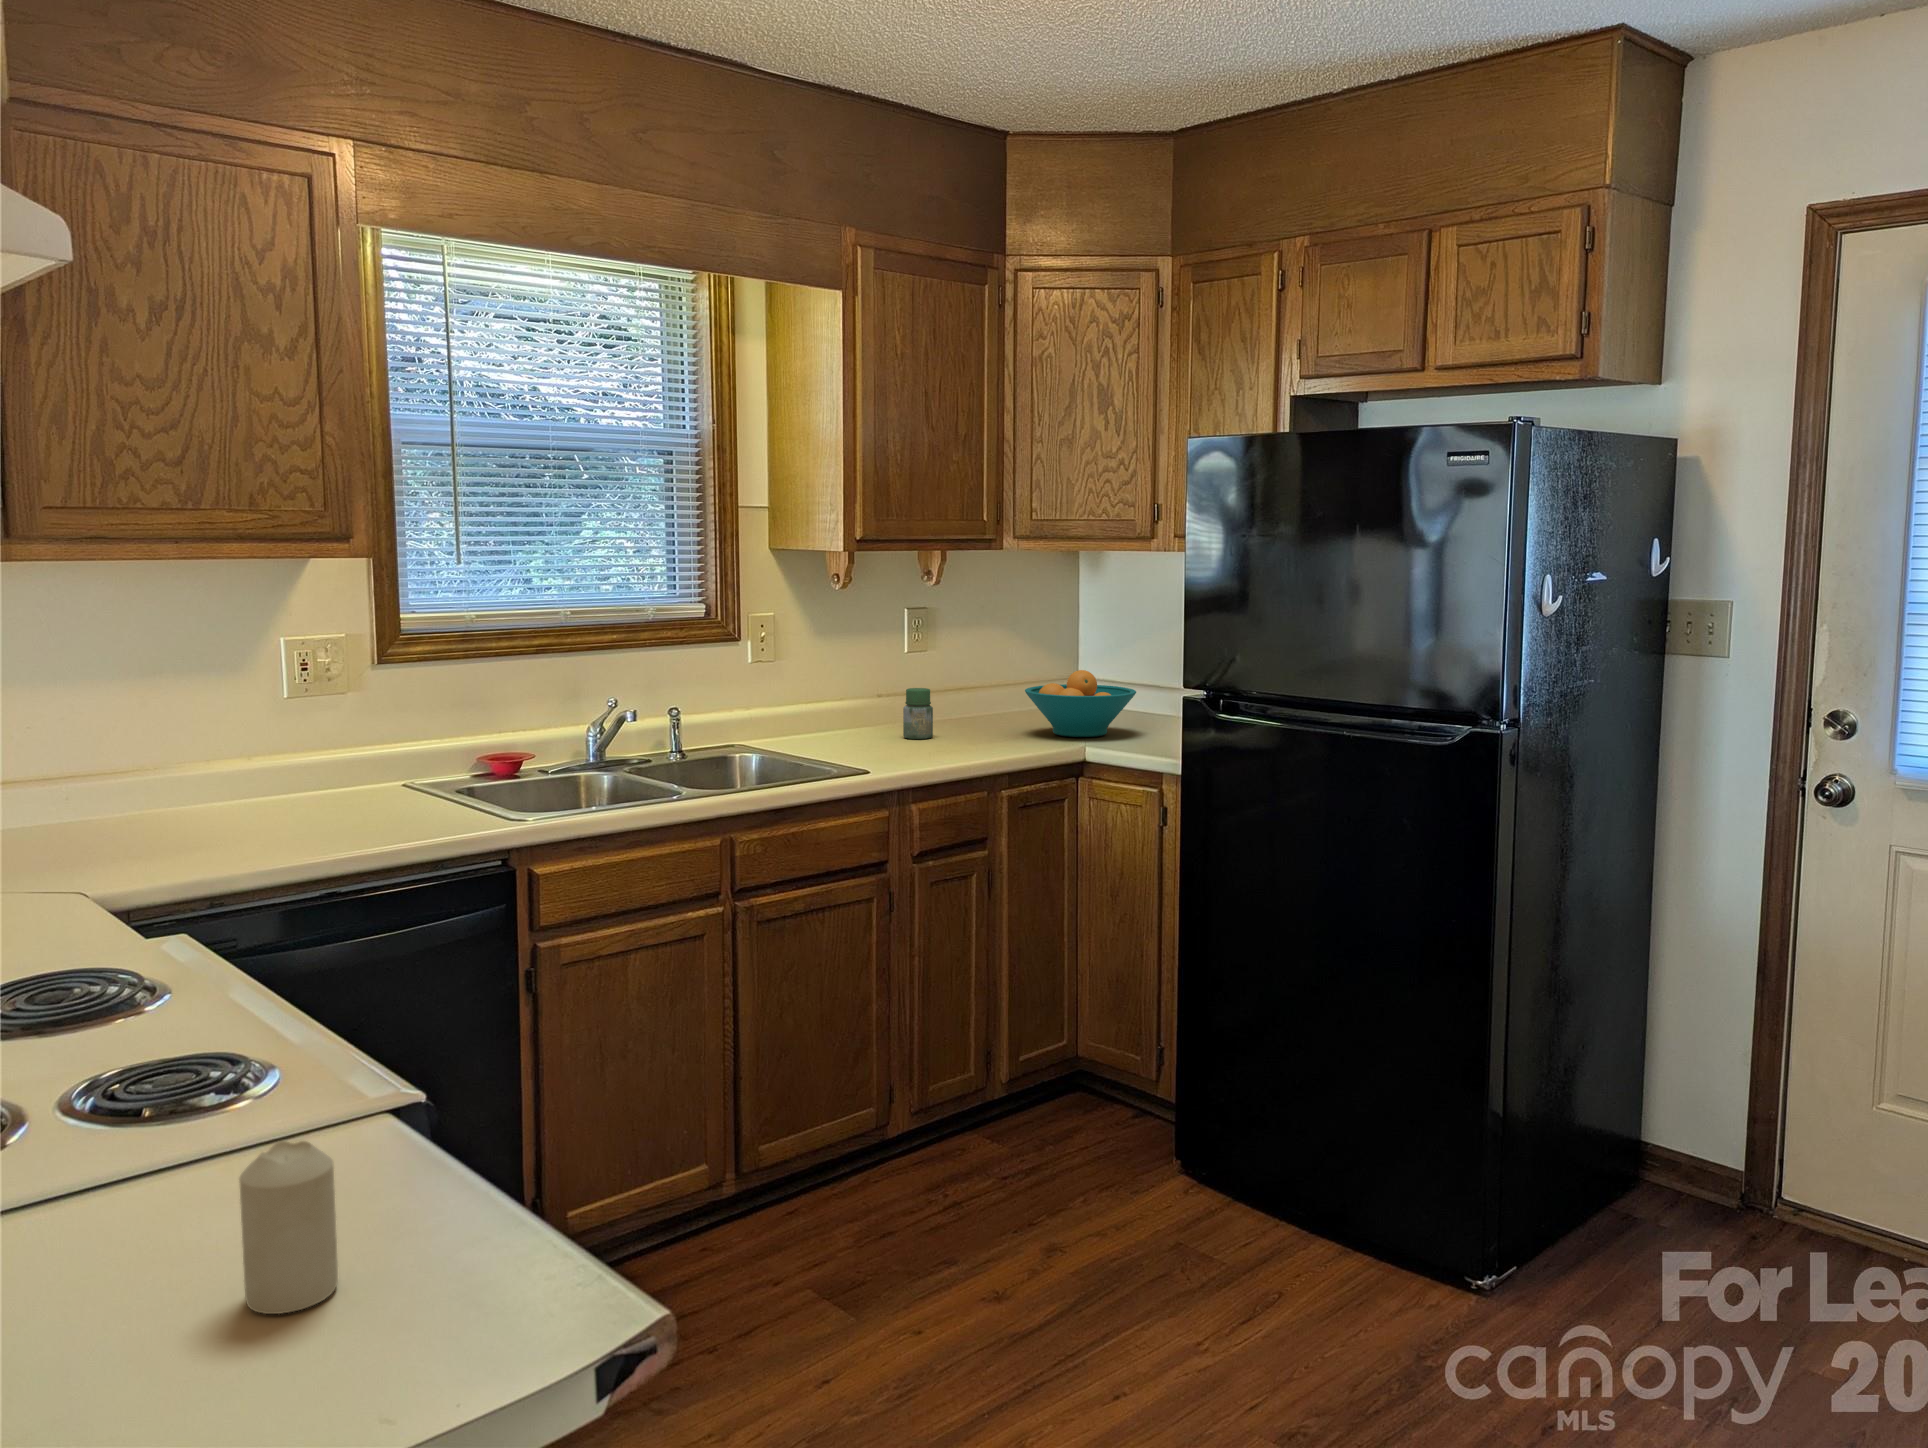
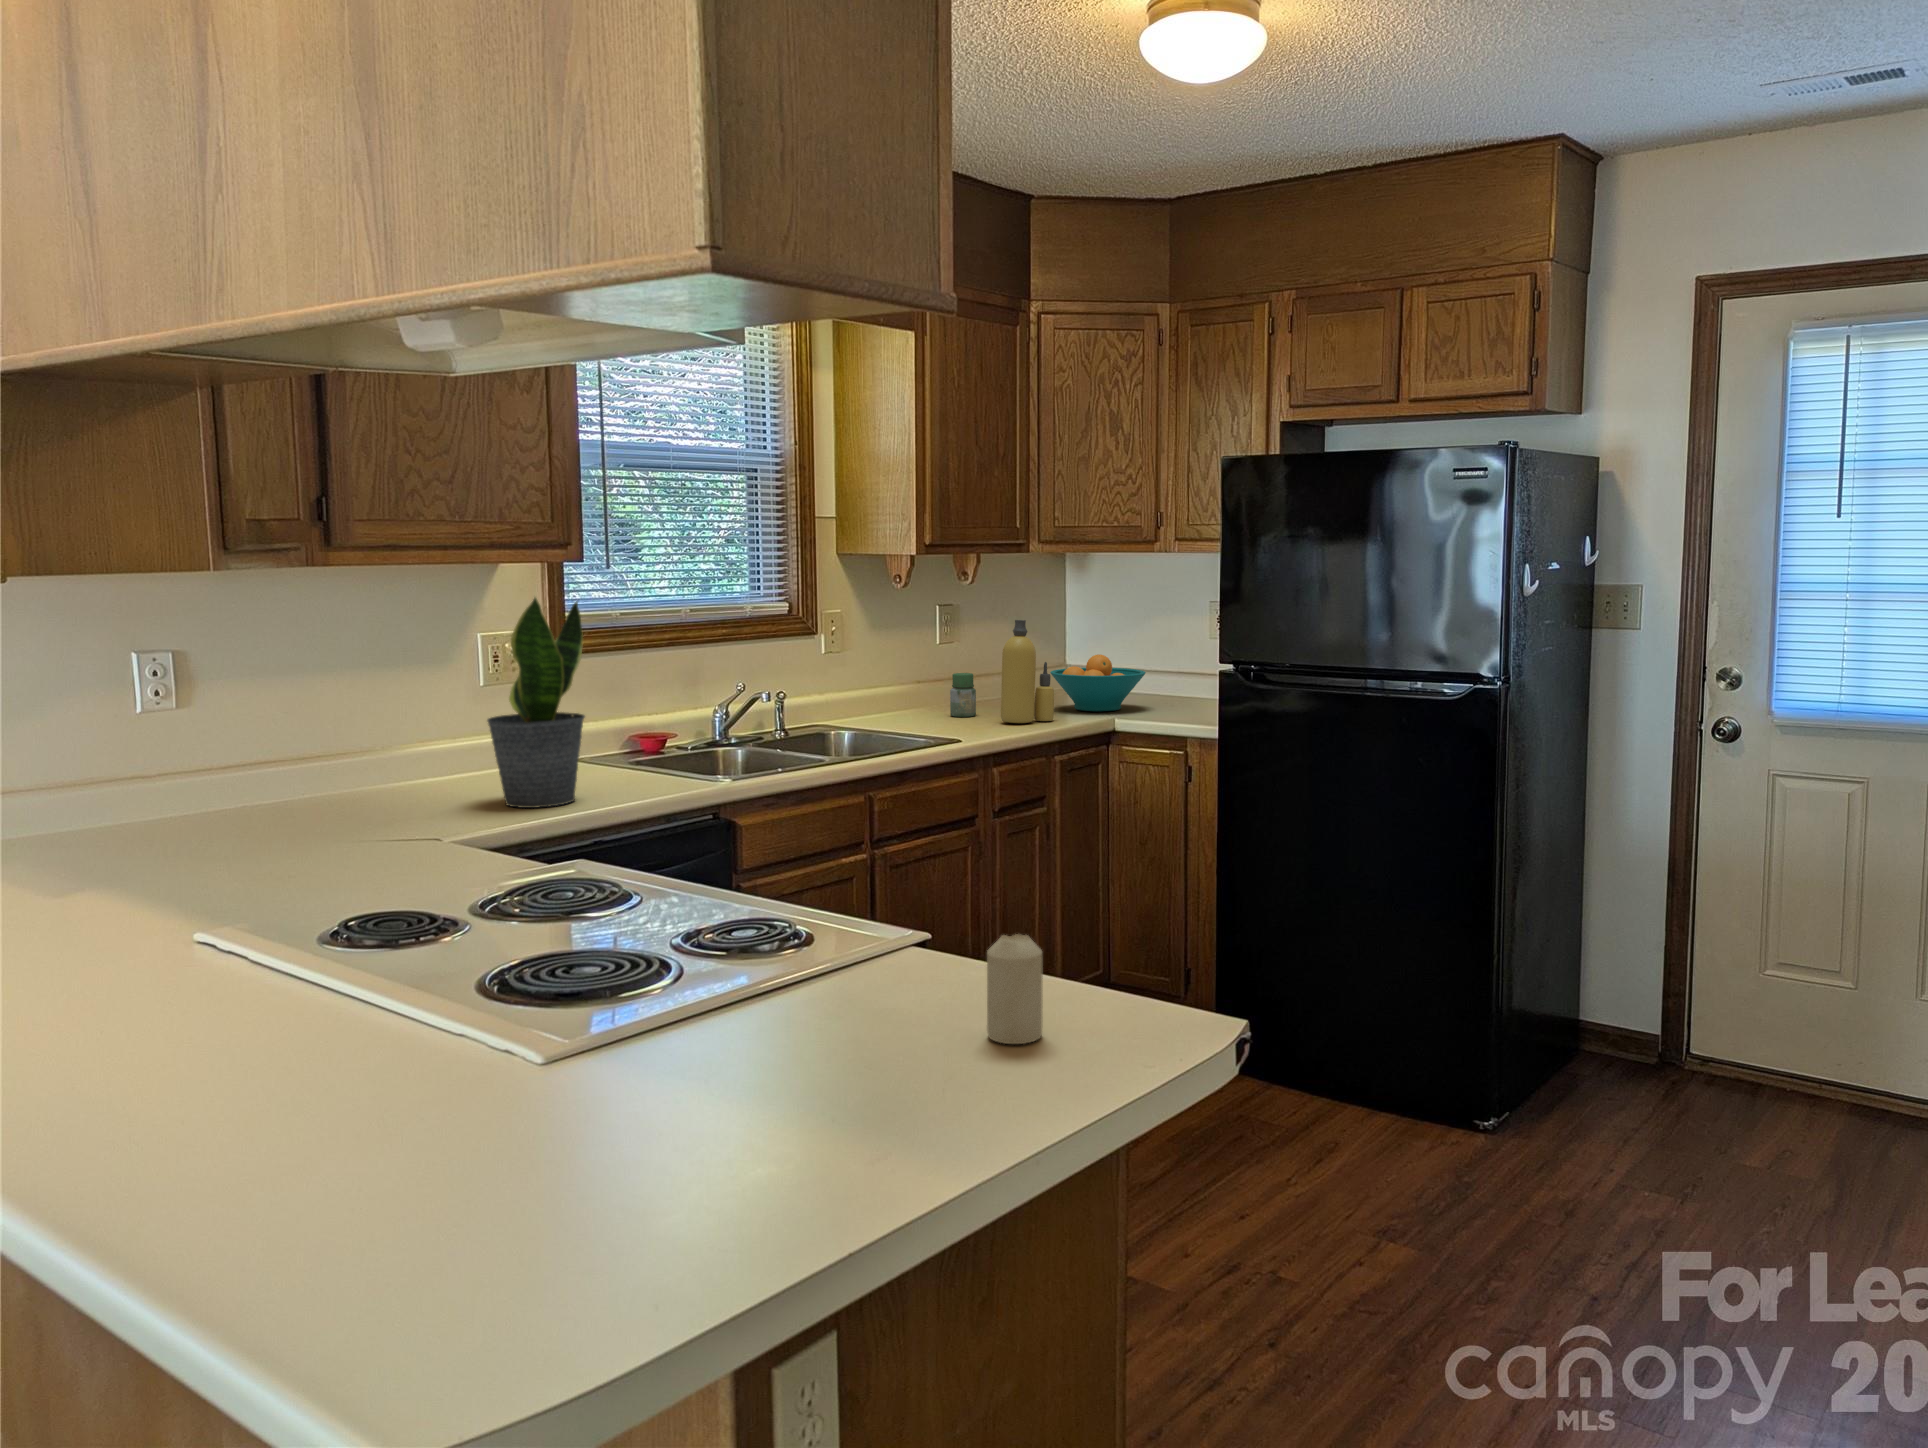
potted plant: none [229,598,351,845] -> present [487,598,585,808]
bottle: none [947,629,1012,750] -> present [1001,620,1054,723]

